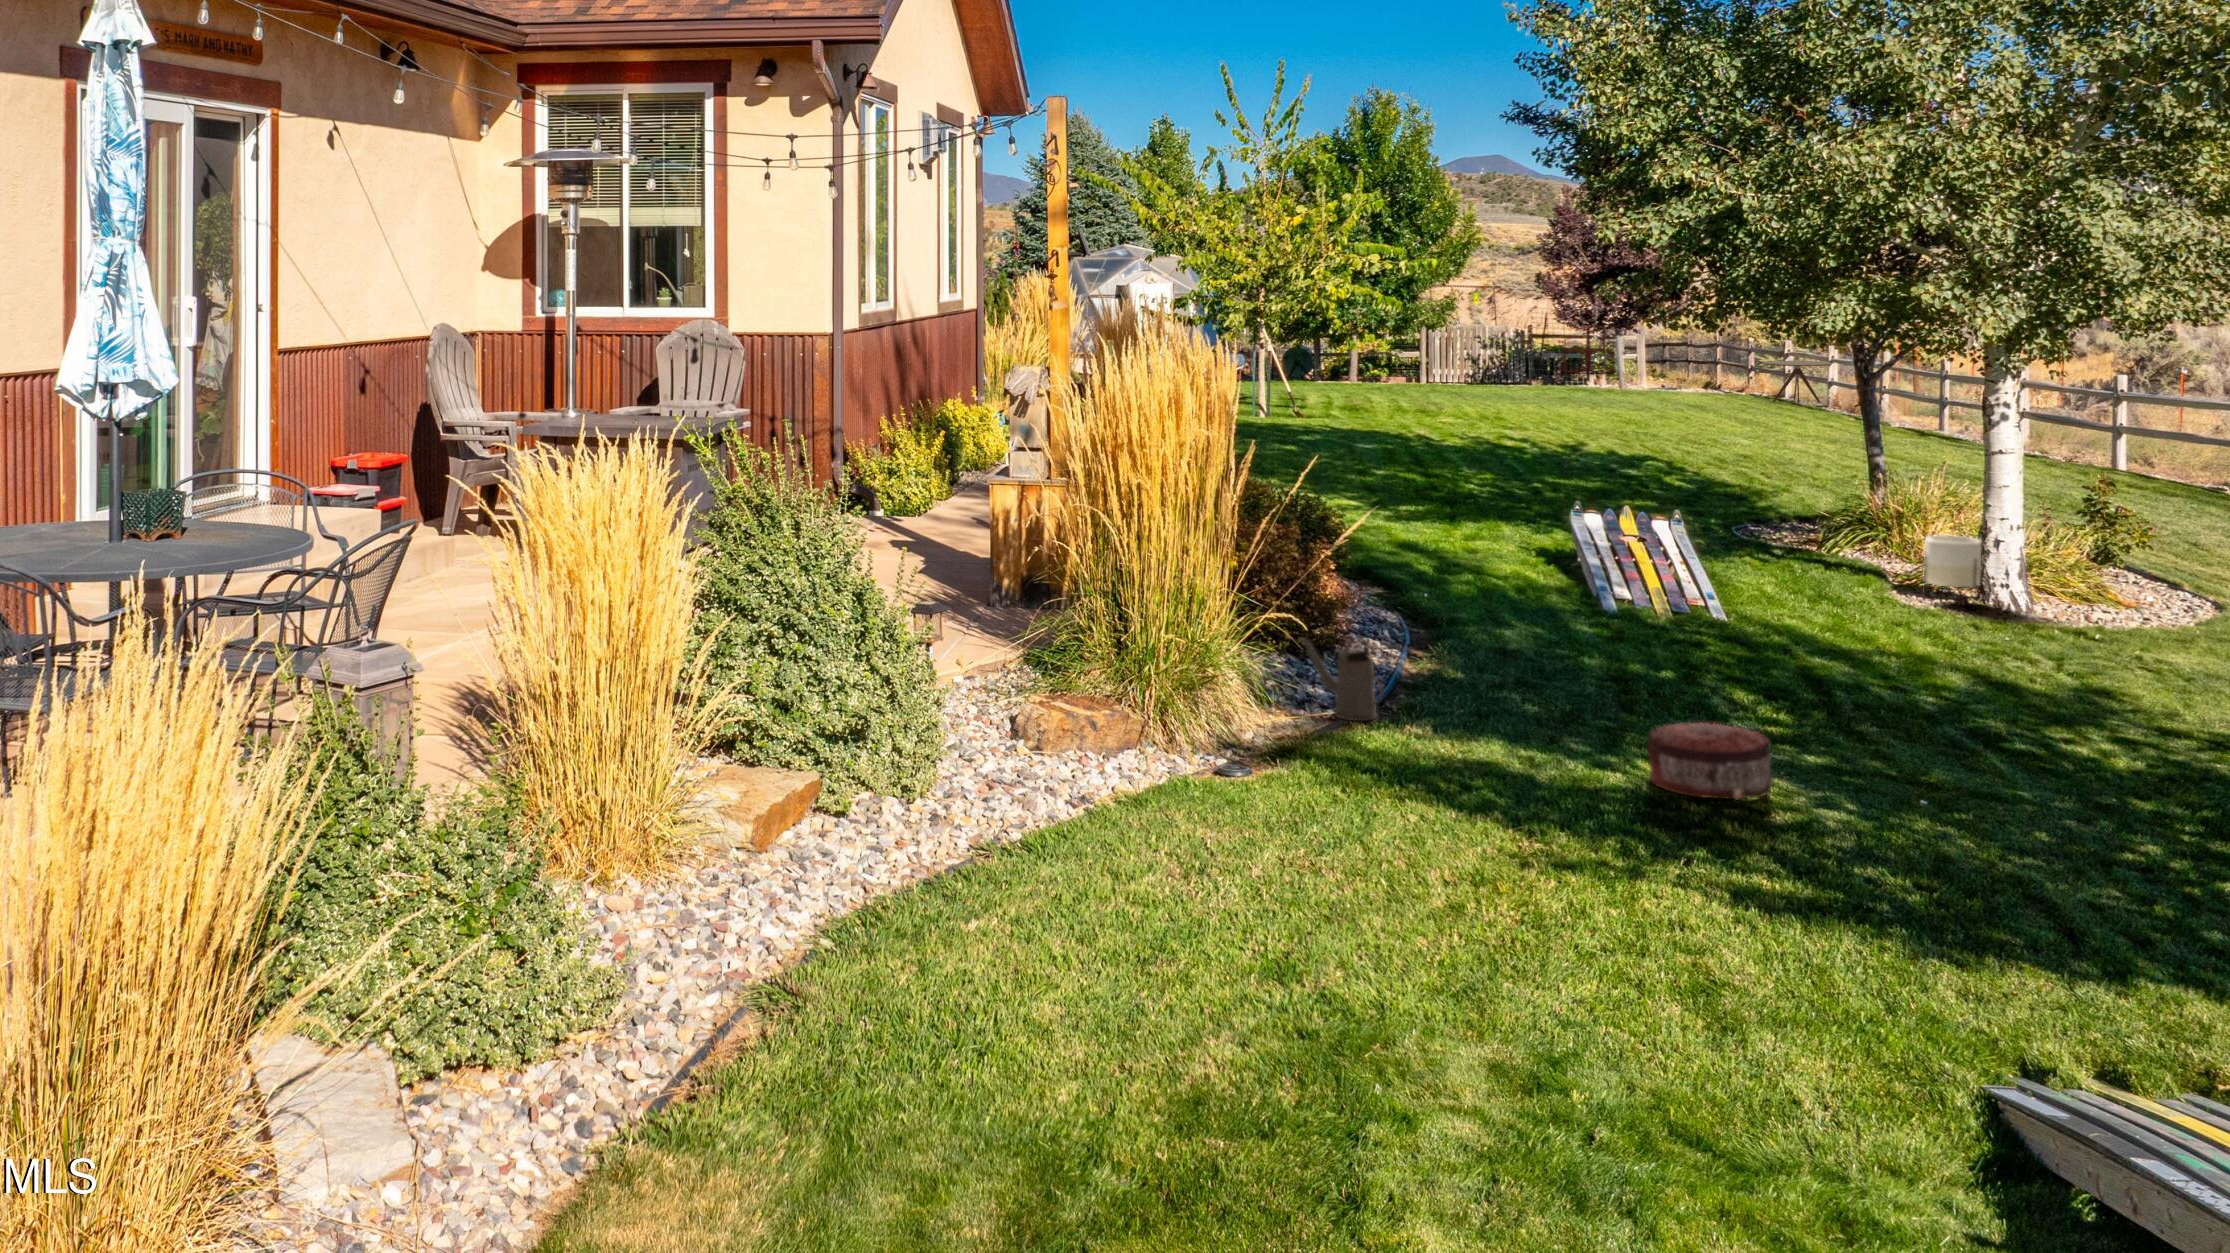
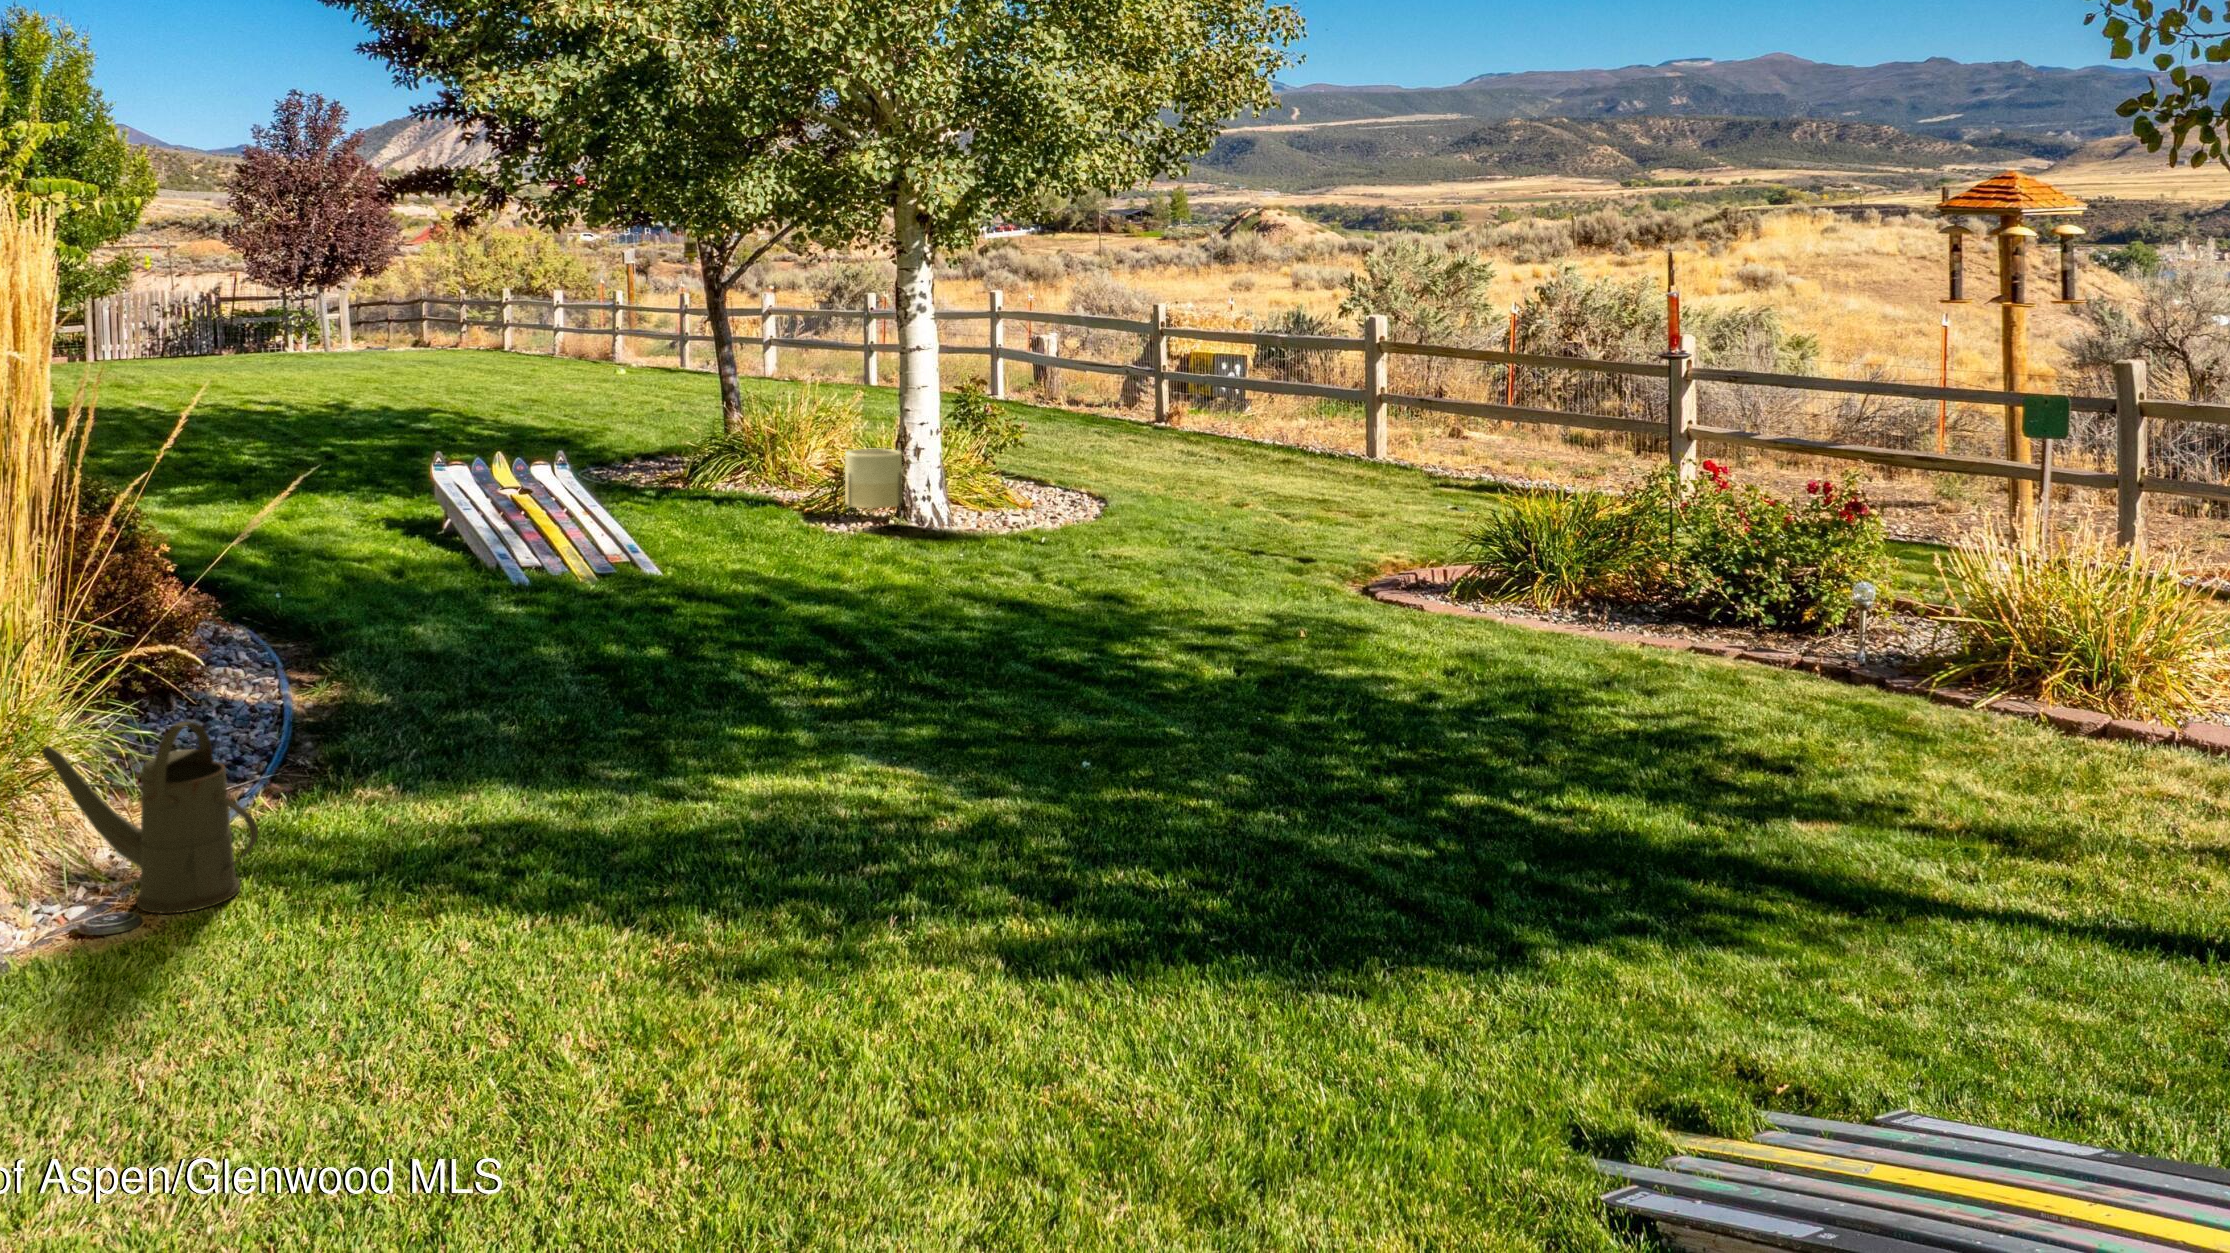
armchair: present [1562,326,1614,374] -> none [259,285,320,336]
round table: present [1764,361,1831,404] -> none [490,312,554,355]
pouf: present [1648,723,1773,799] -> none [822,761,1035,918]

